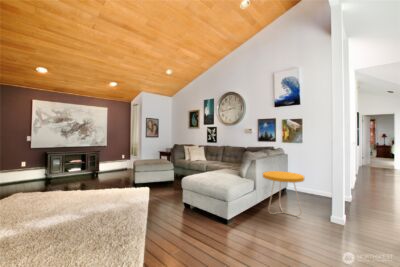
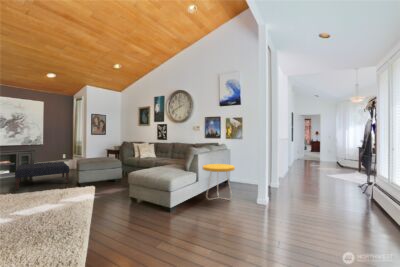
ottoman: none [83,162,127,187] -> present [15,162,69,190]

